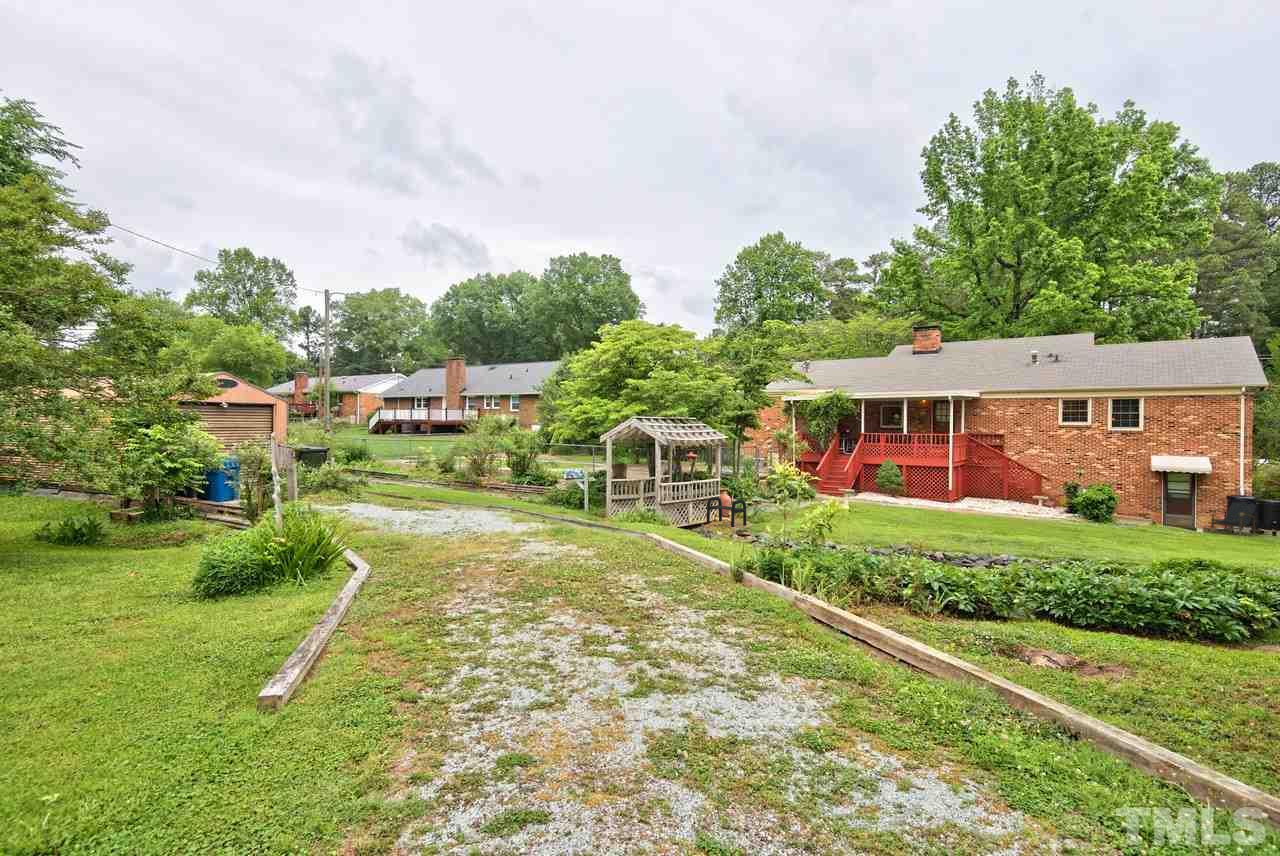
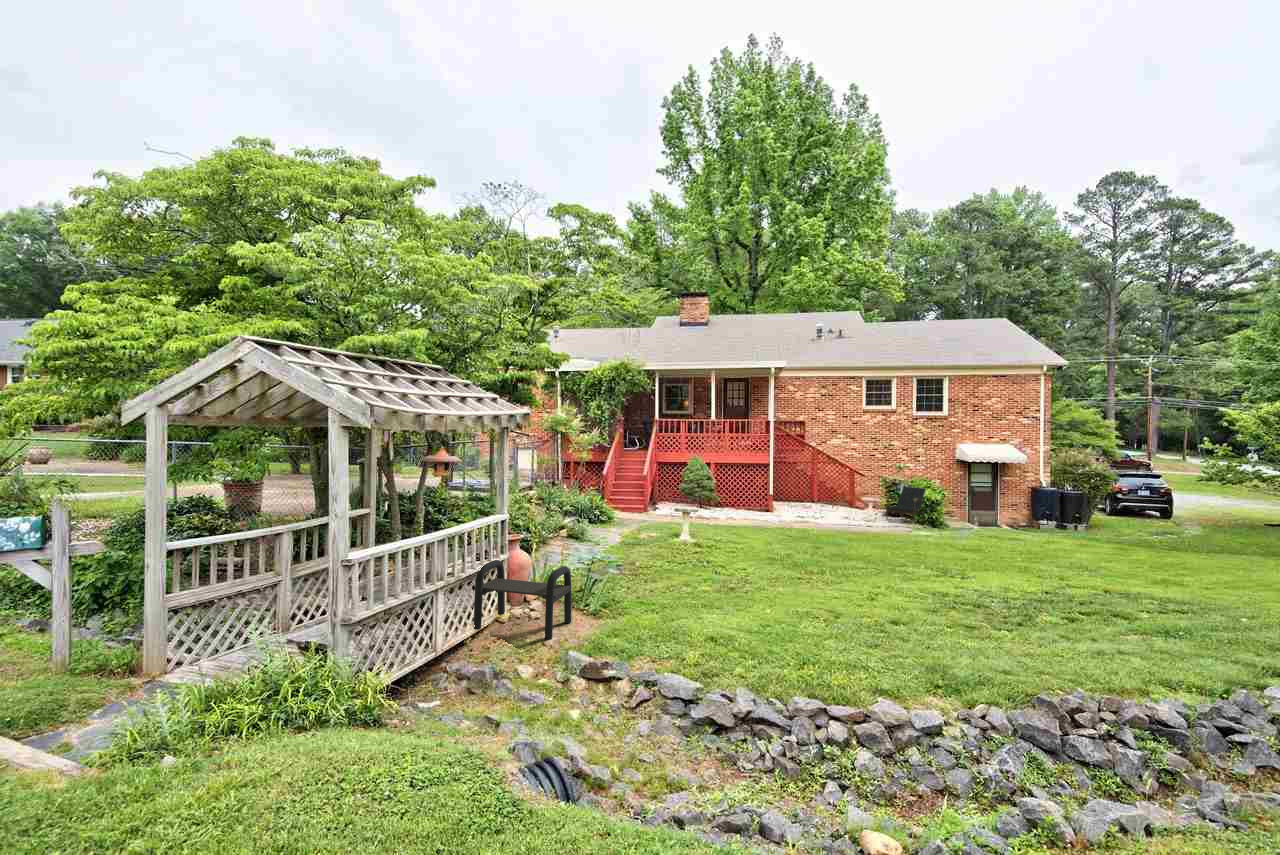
lounge chair: present [1211,502,1256,535] -> present [886,486,926,523]

